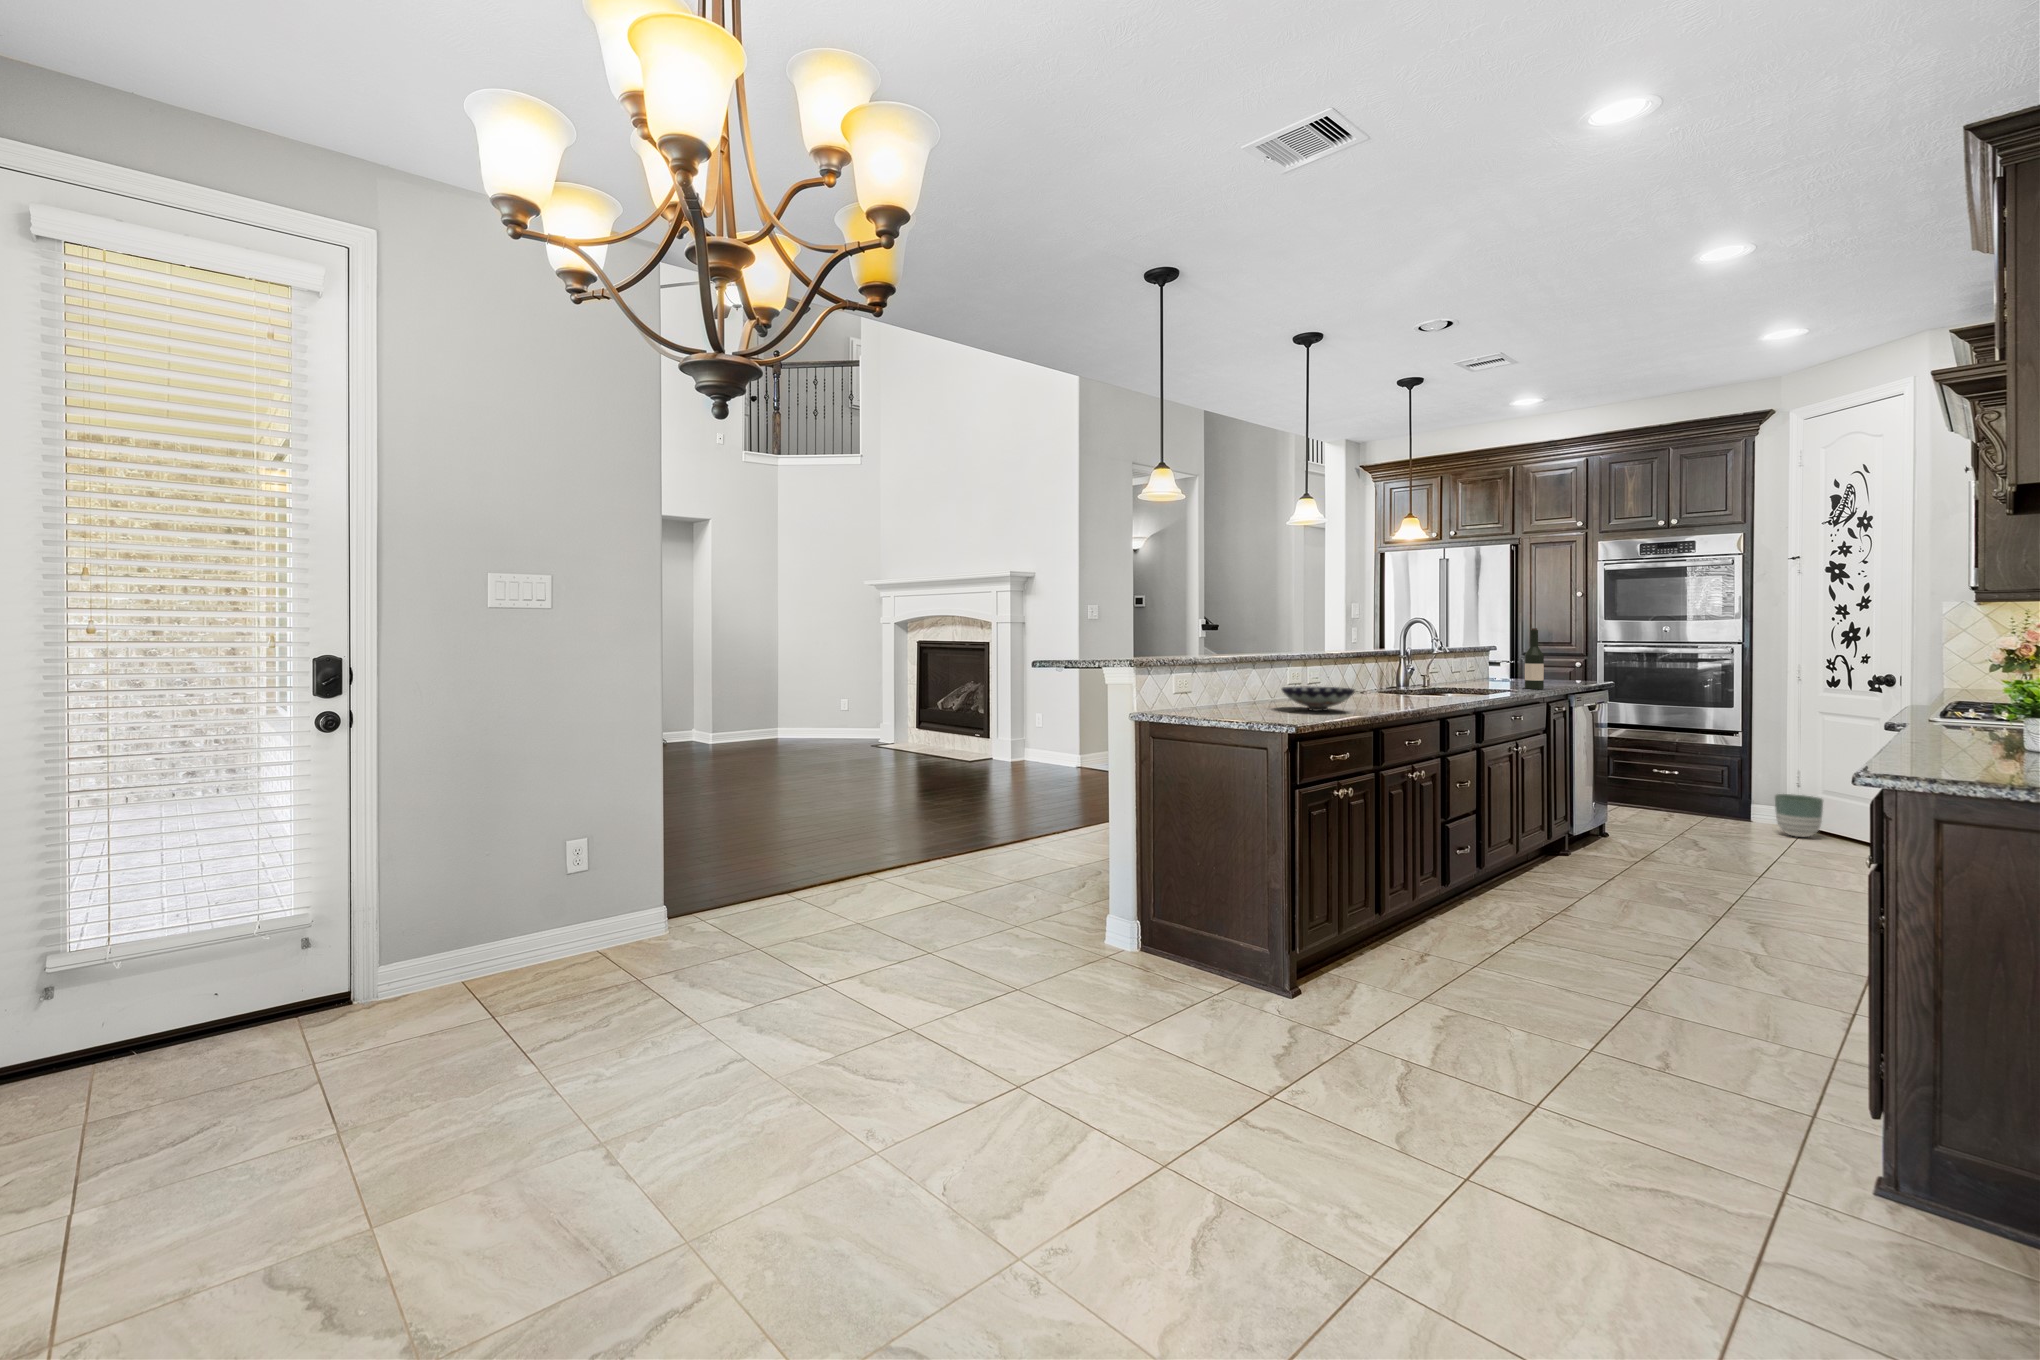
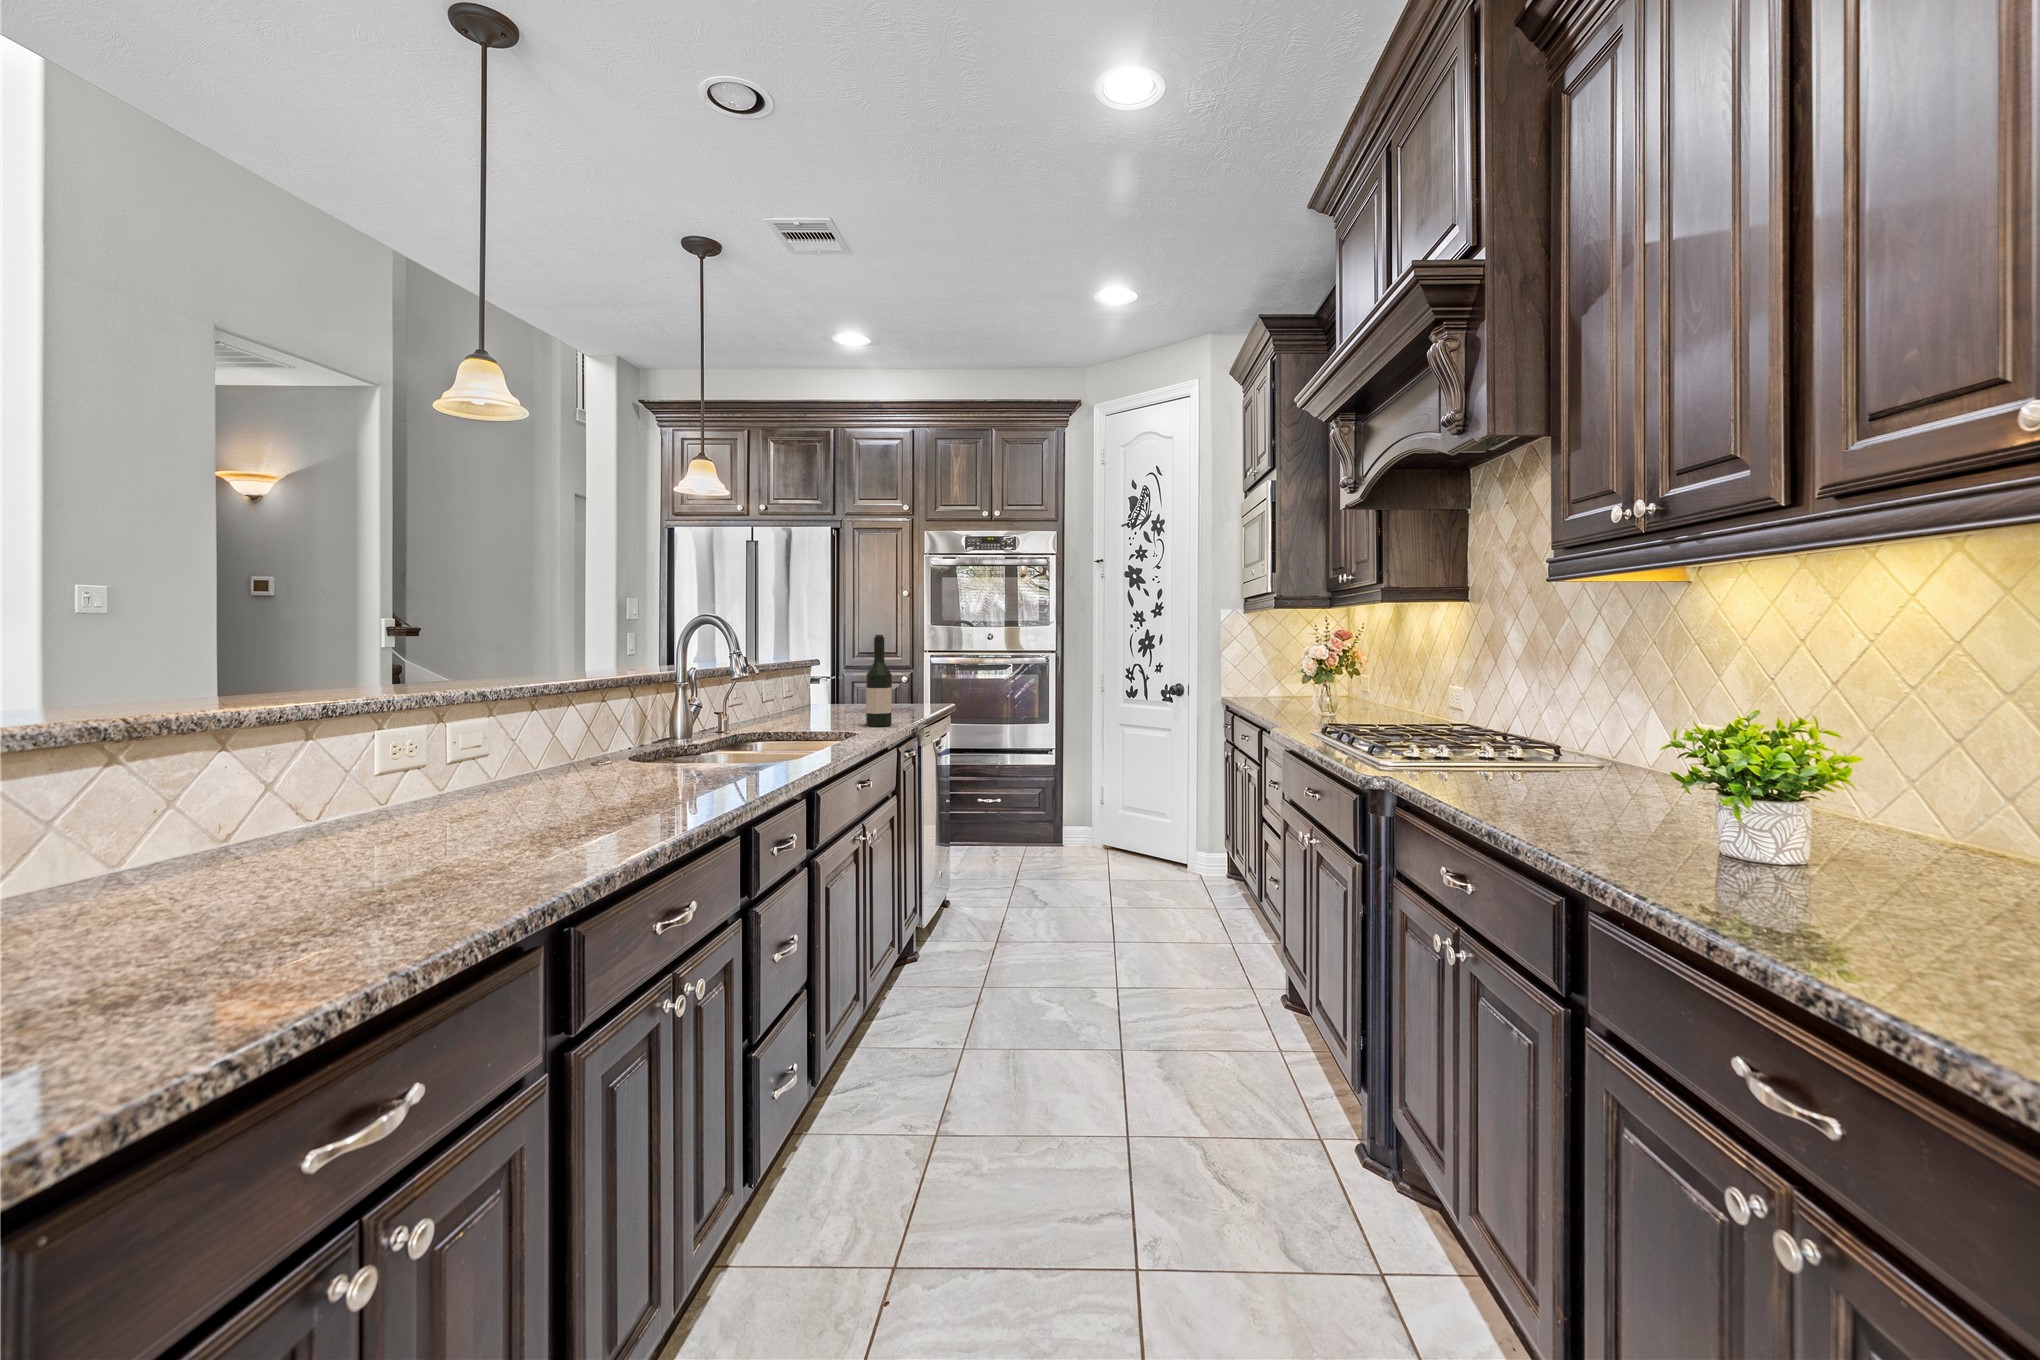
bowl: present [1282,687,1355,711] -> none [196,813,498,915]
planter: present [1775,794,1823,837] -> none [1089,812,1128,858]

